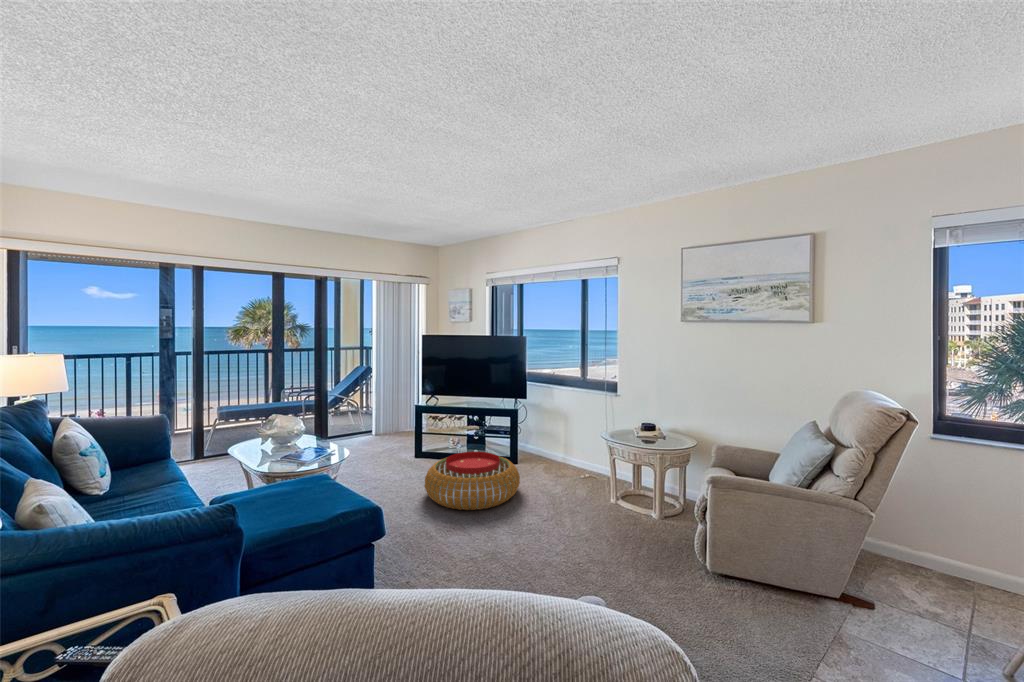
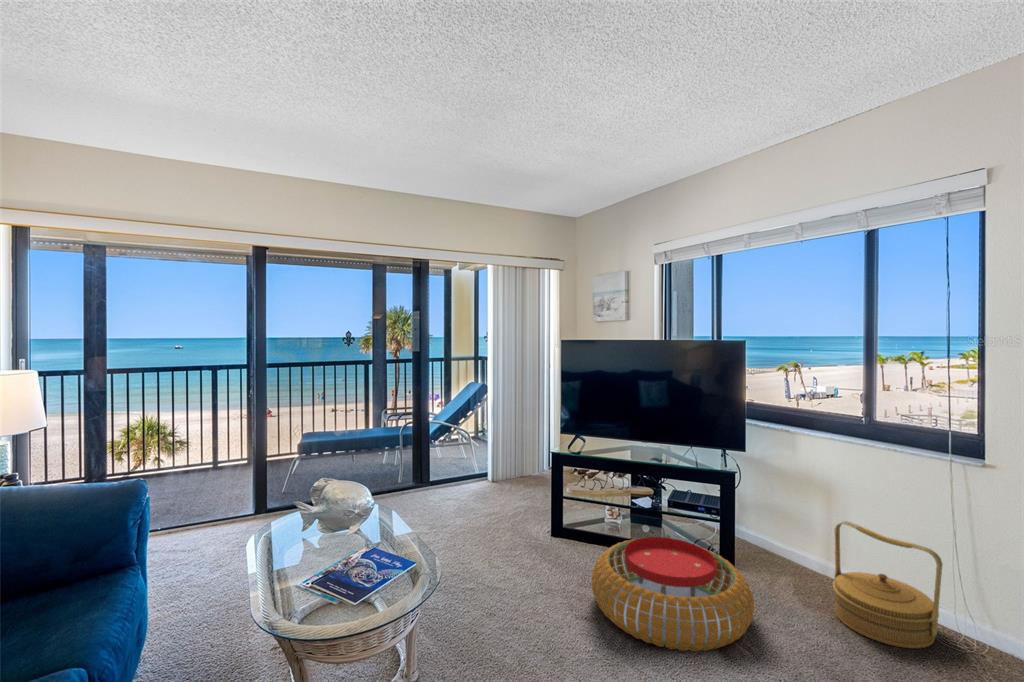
woven basket: none [567,432,614,495] -> present [833,521,943,649]

